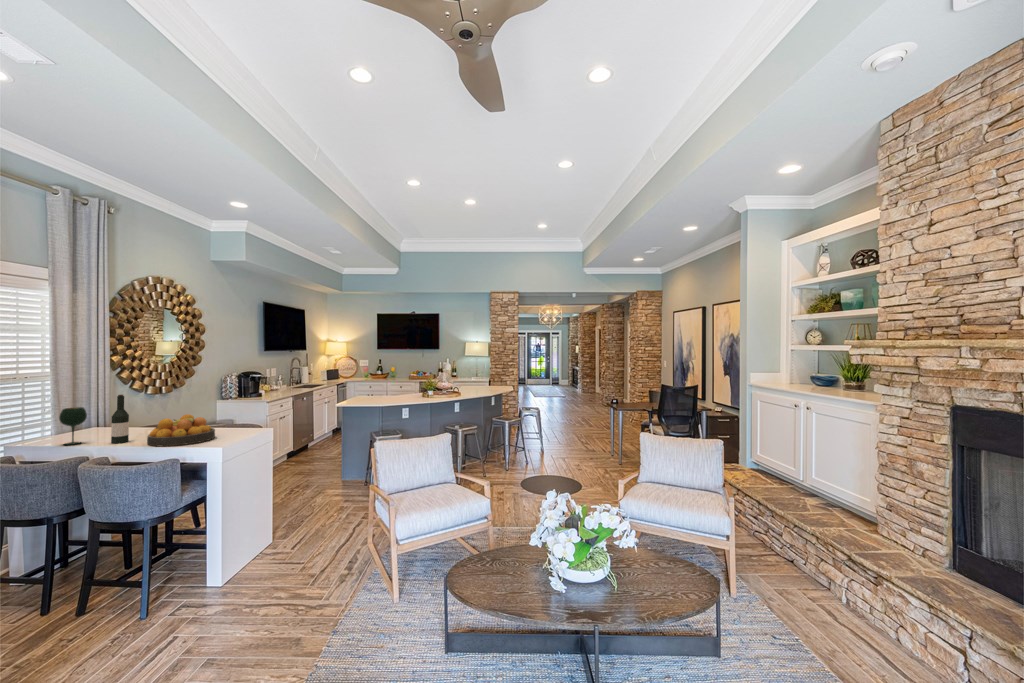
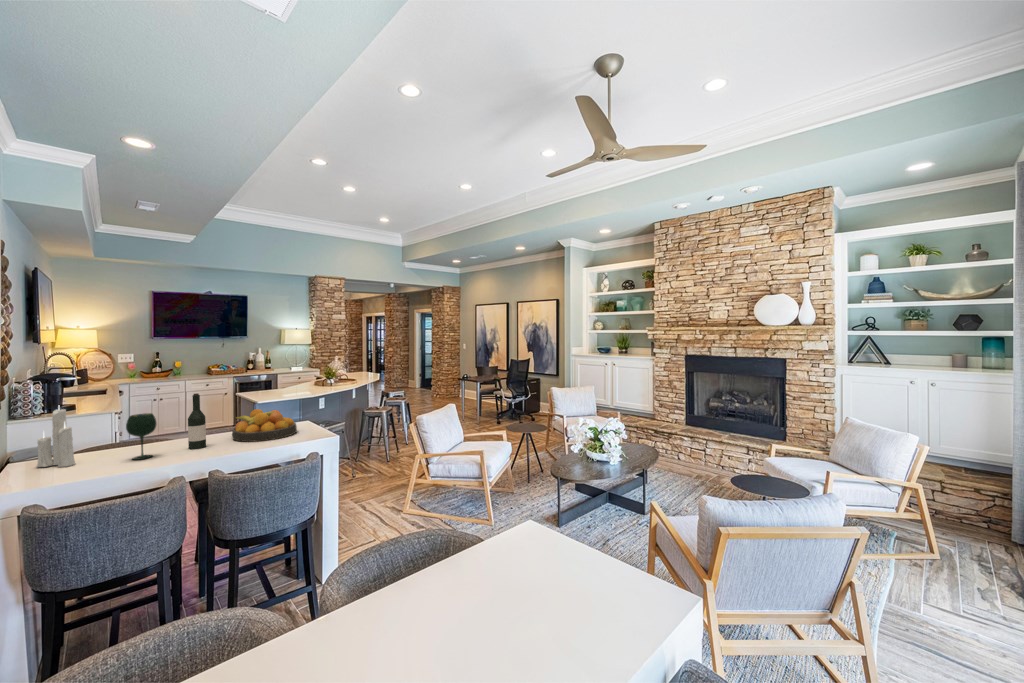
candle: none [37,390,56,441] -> present [36,406,75,467]

